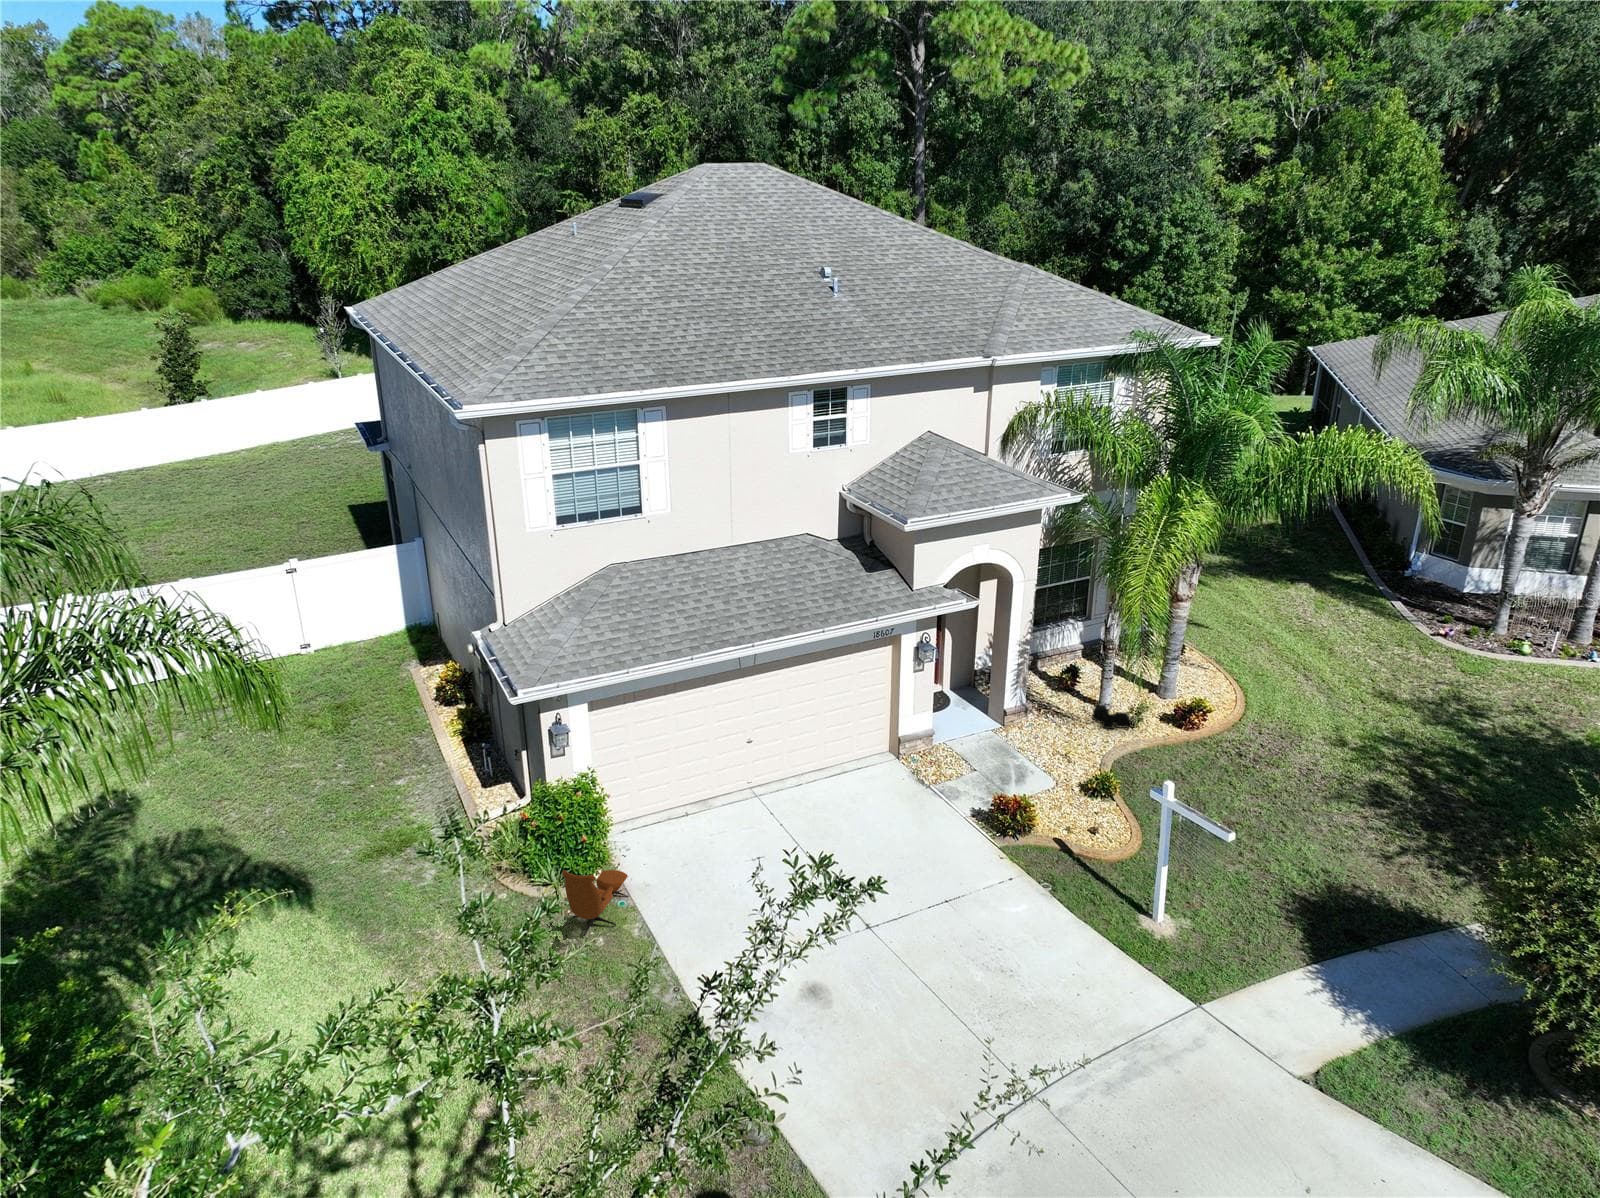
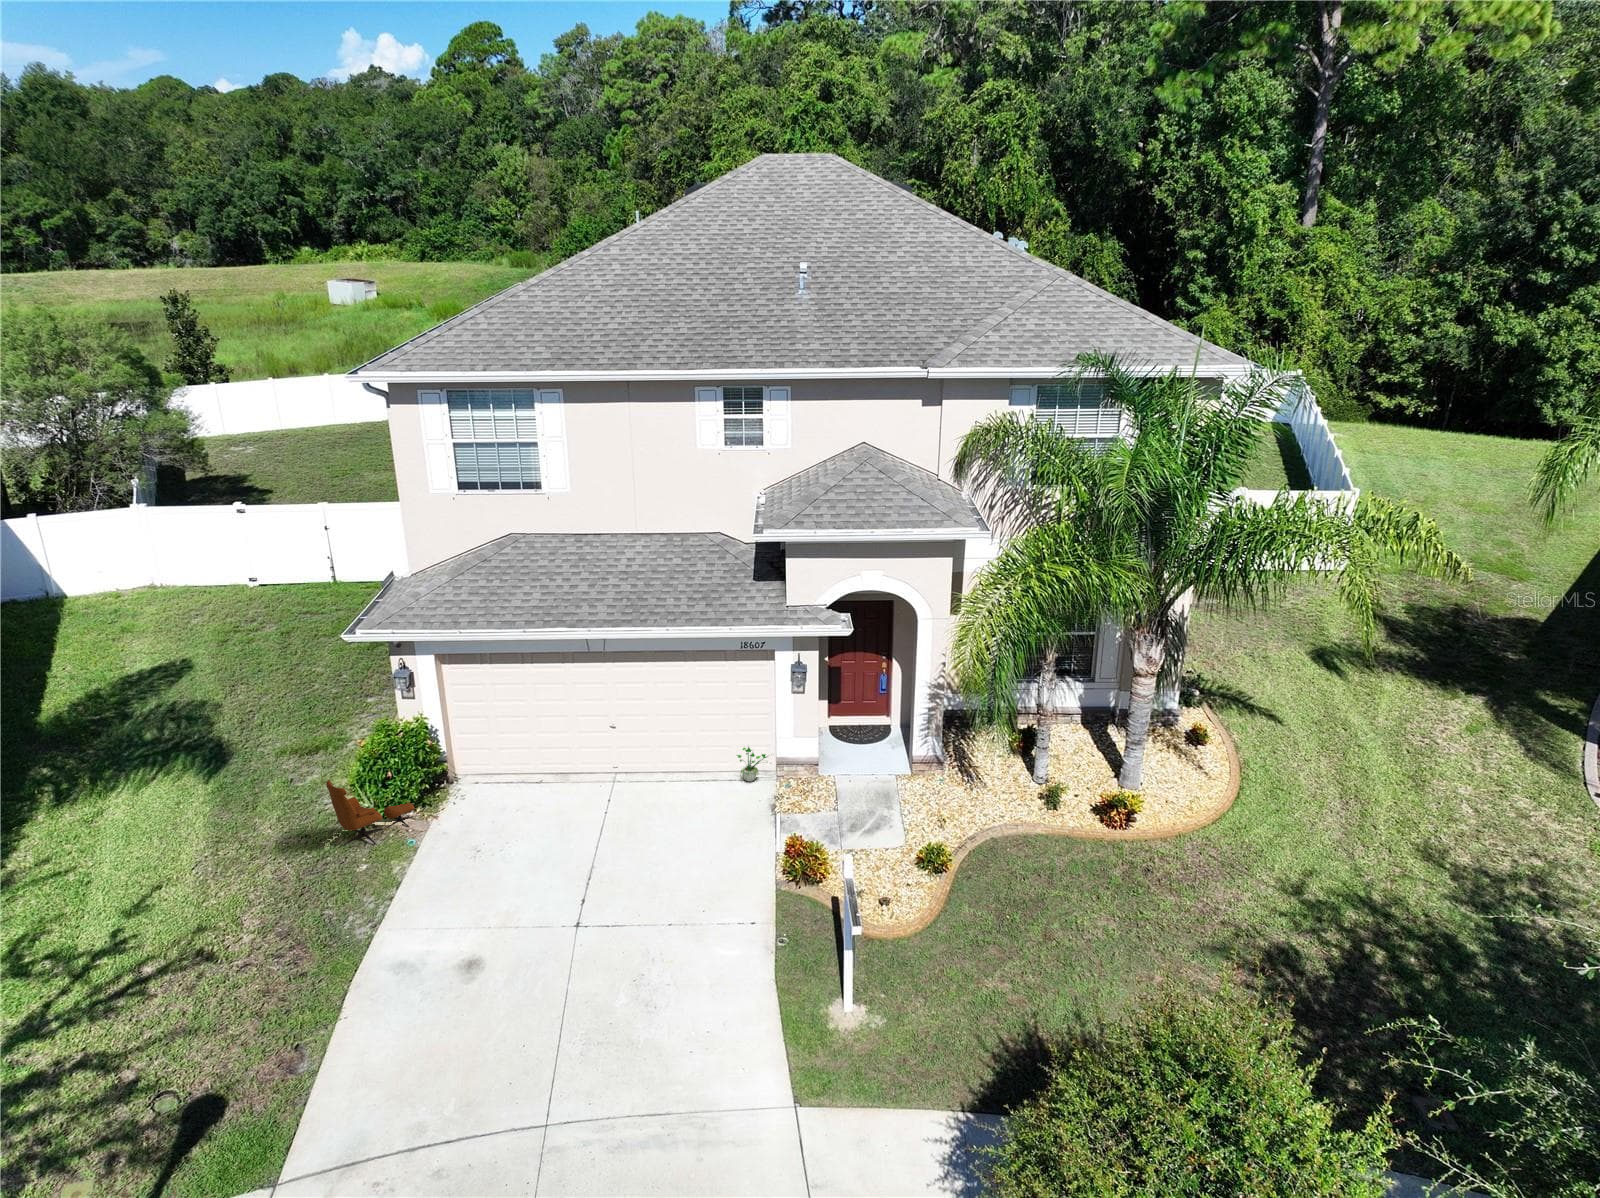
storage bin: present [1092,705,1130,729] -> none [1008,771,1046,803]
potted plant: none [878,727,914,766] -> present [737,747,771,781]

